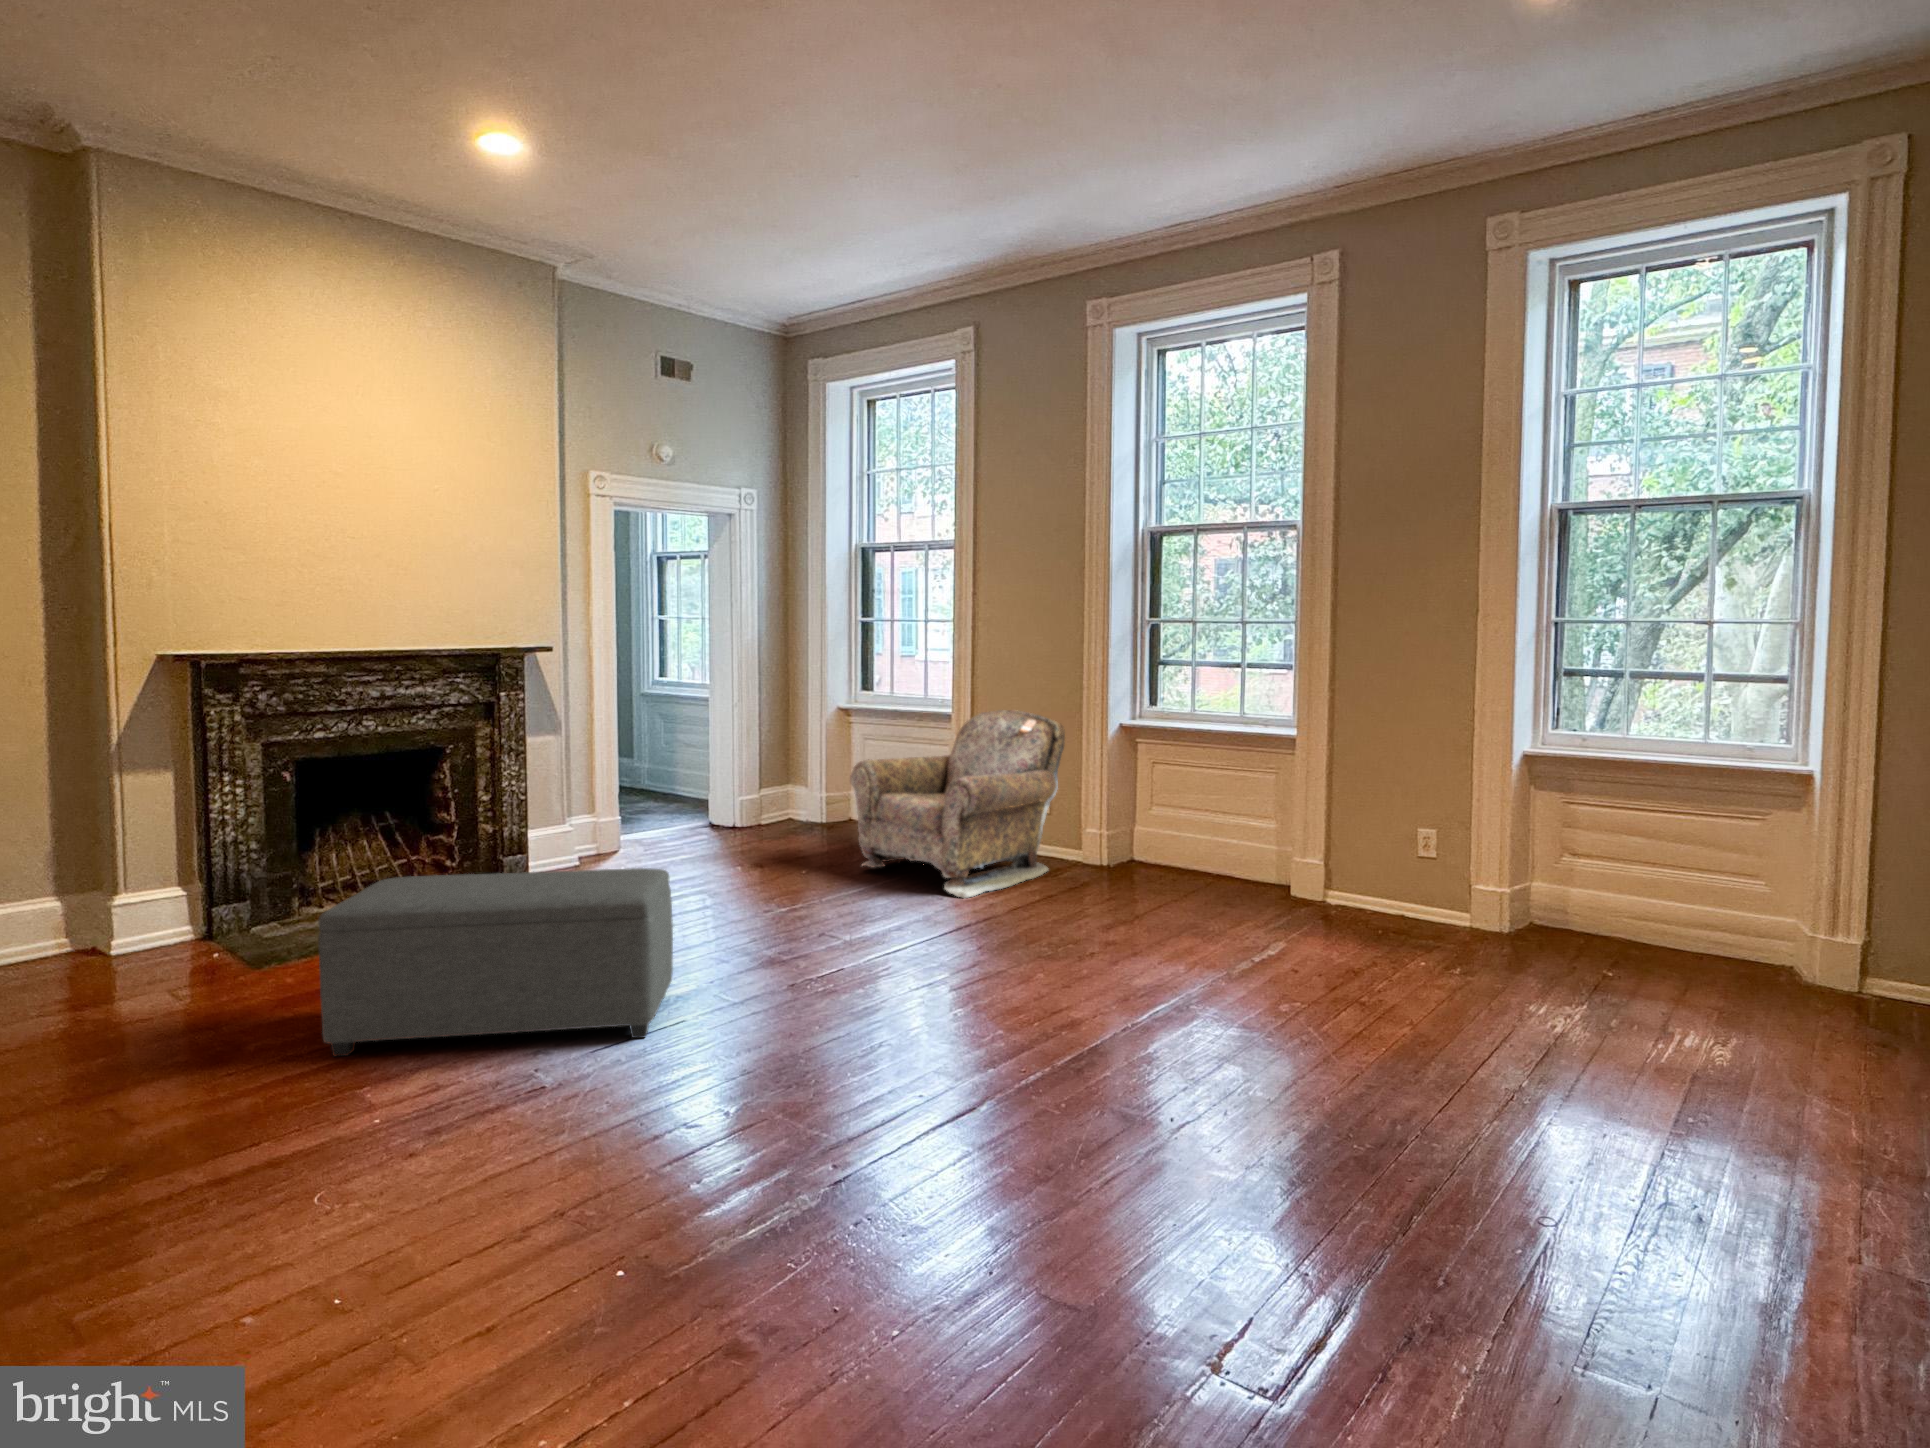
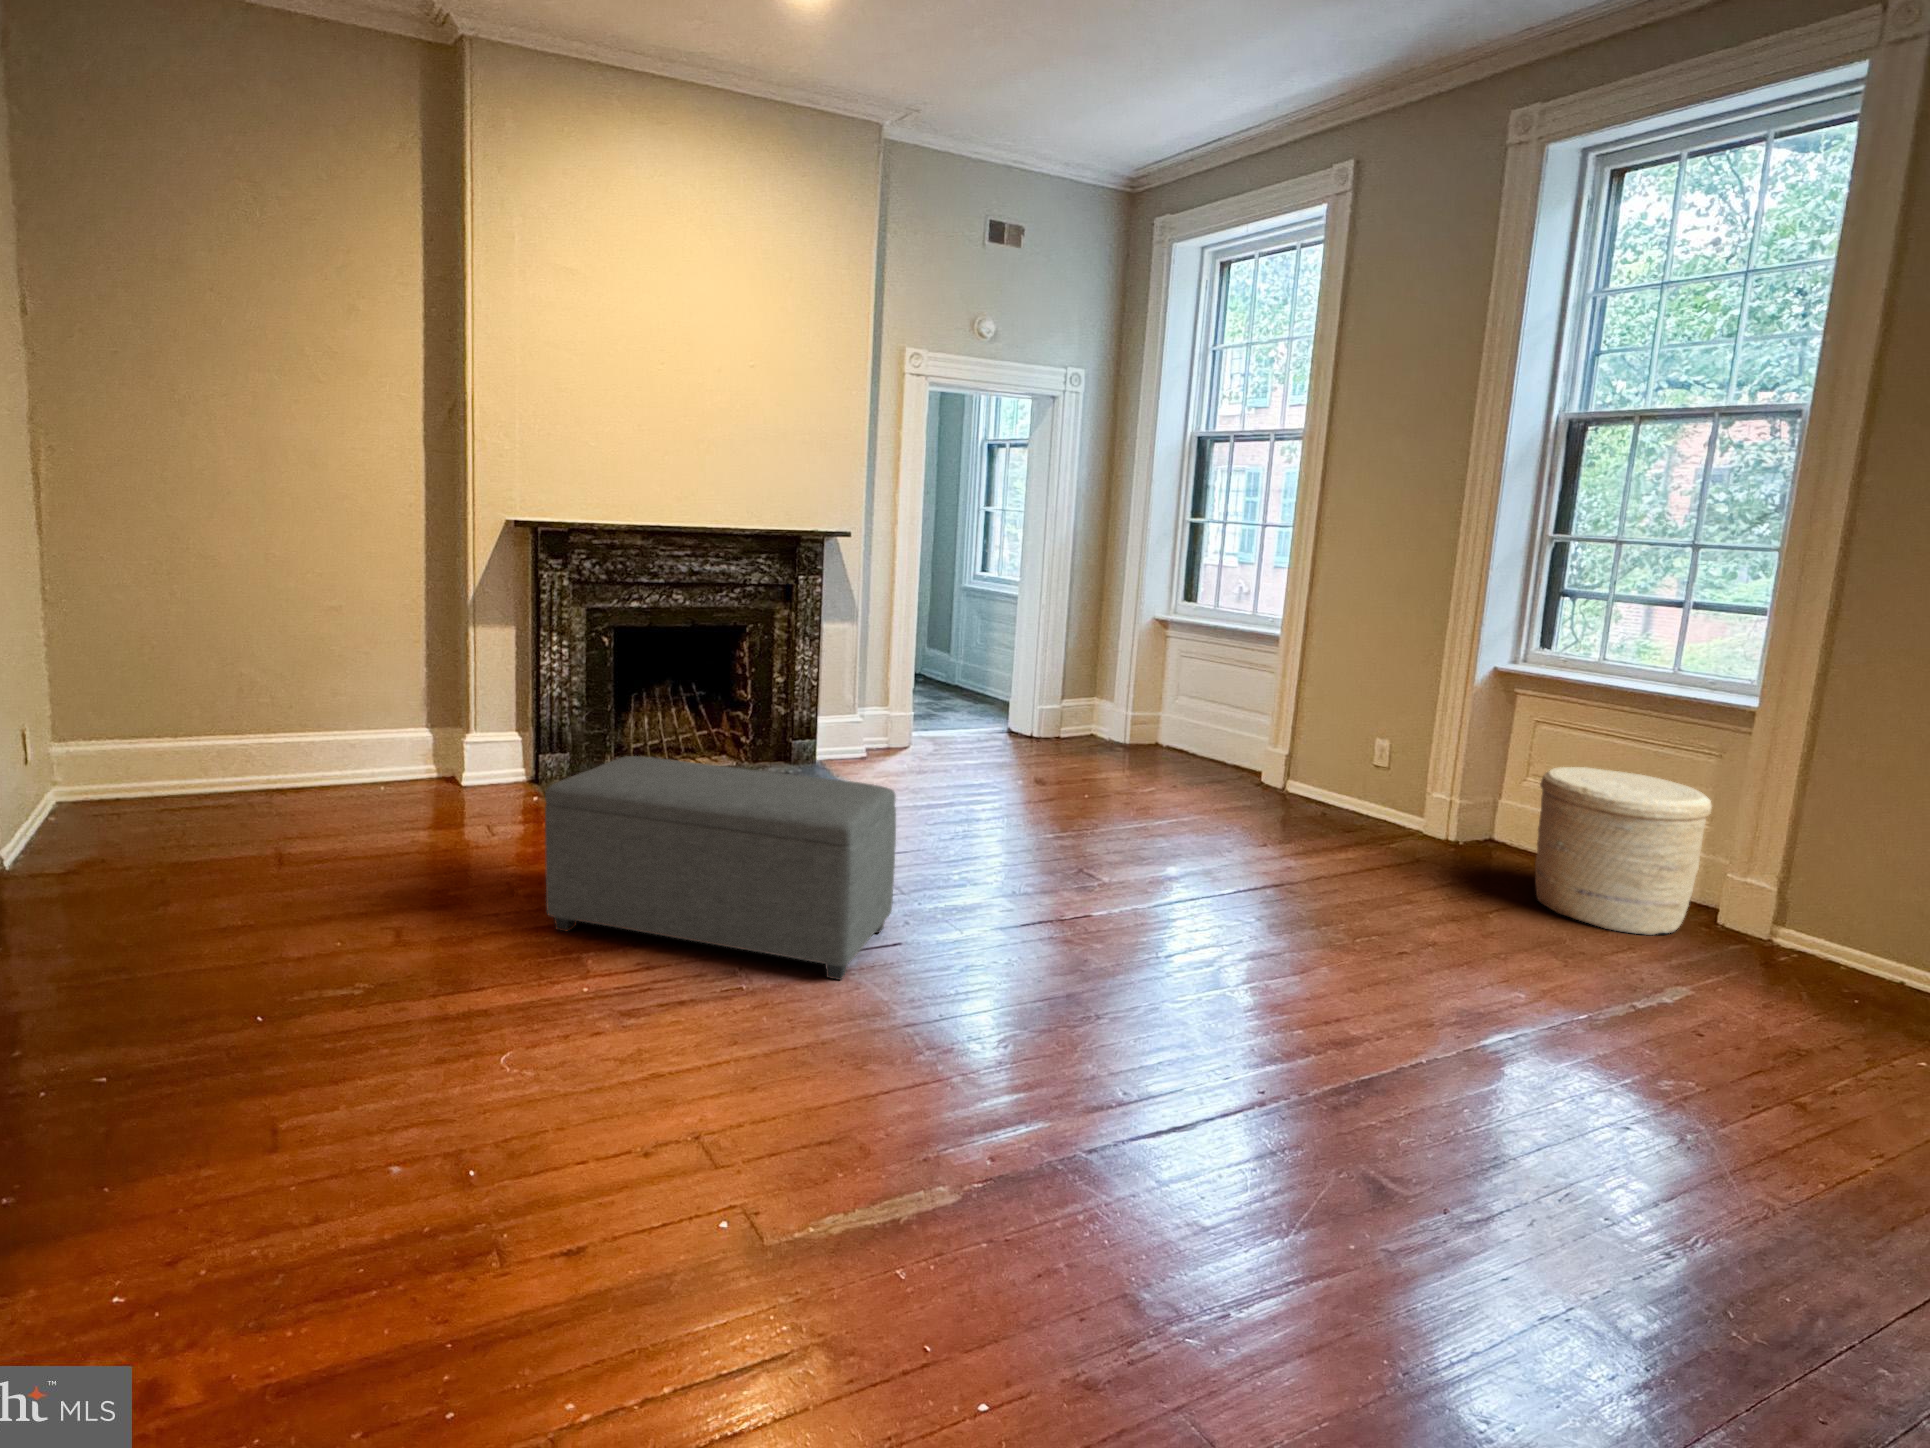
armchair: present [850,710,1065,898] -> none [1147,639,1434,868]
woven basket: none [1143,788,1244,899] -> present [1535,767,1712,935]

